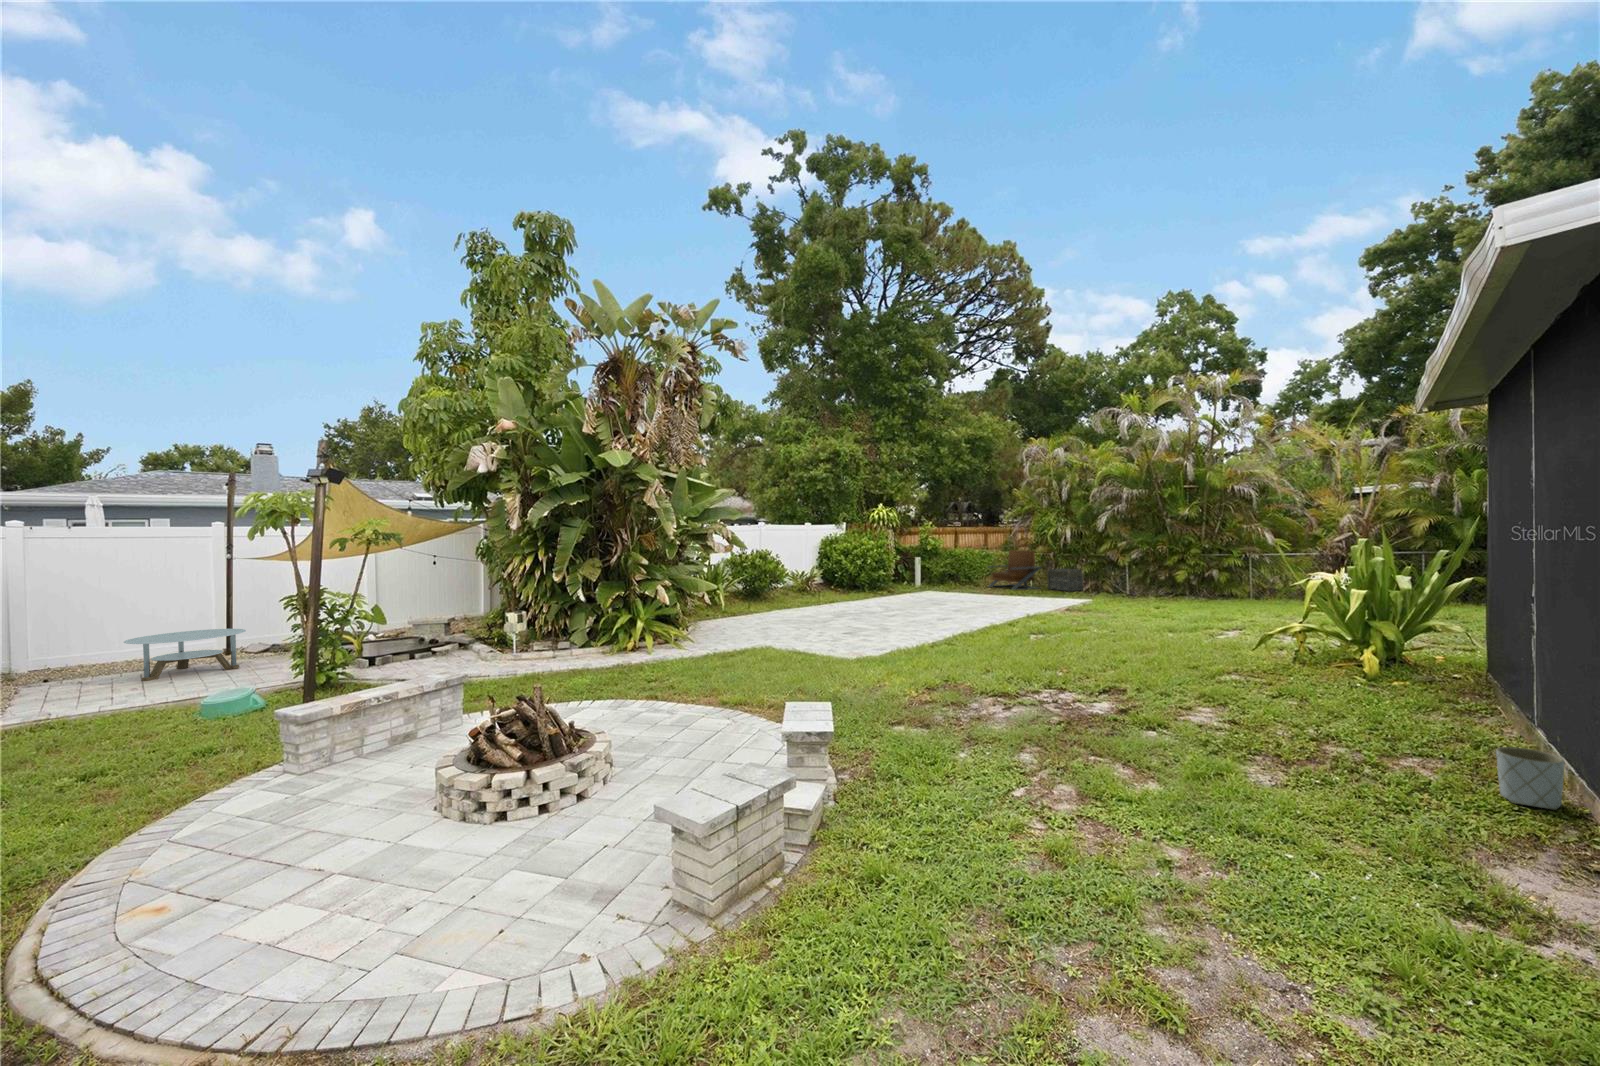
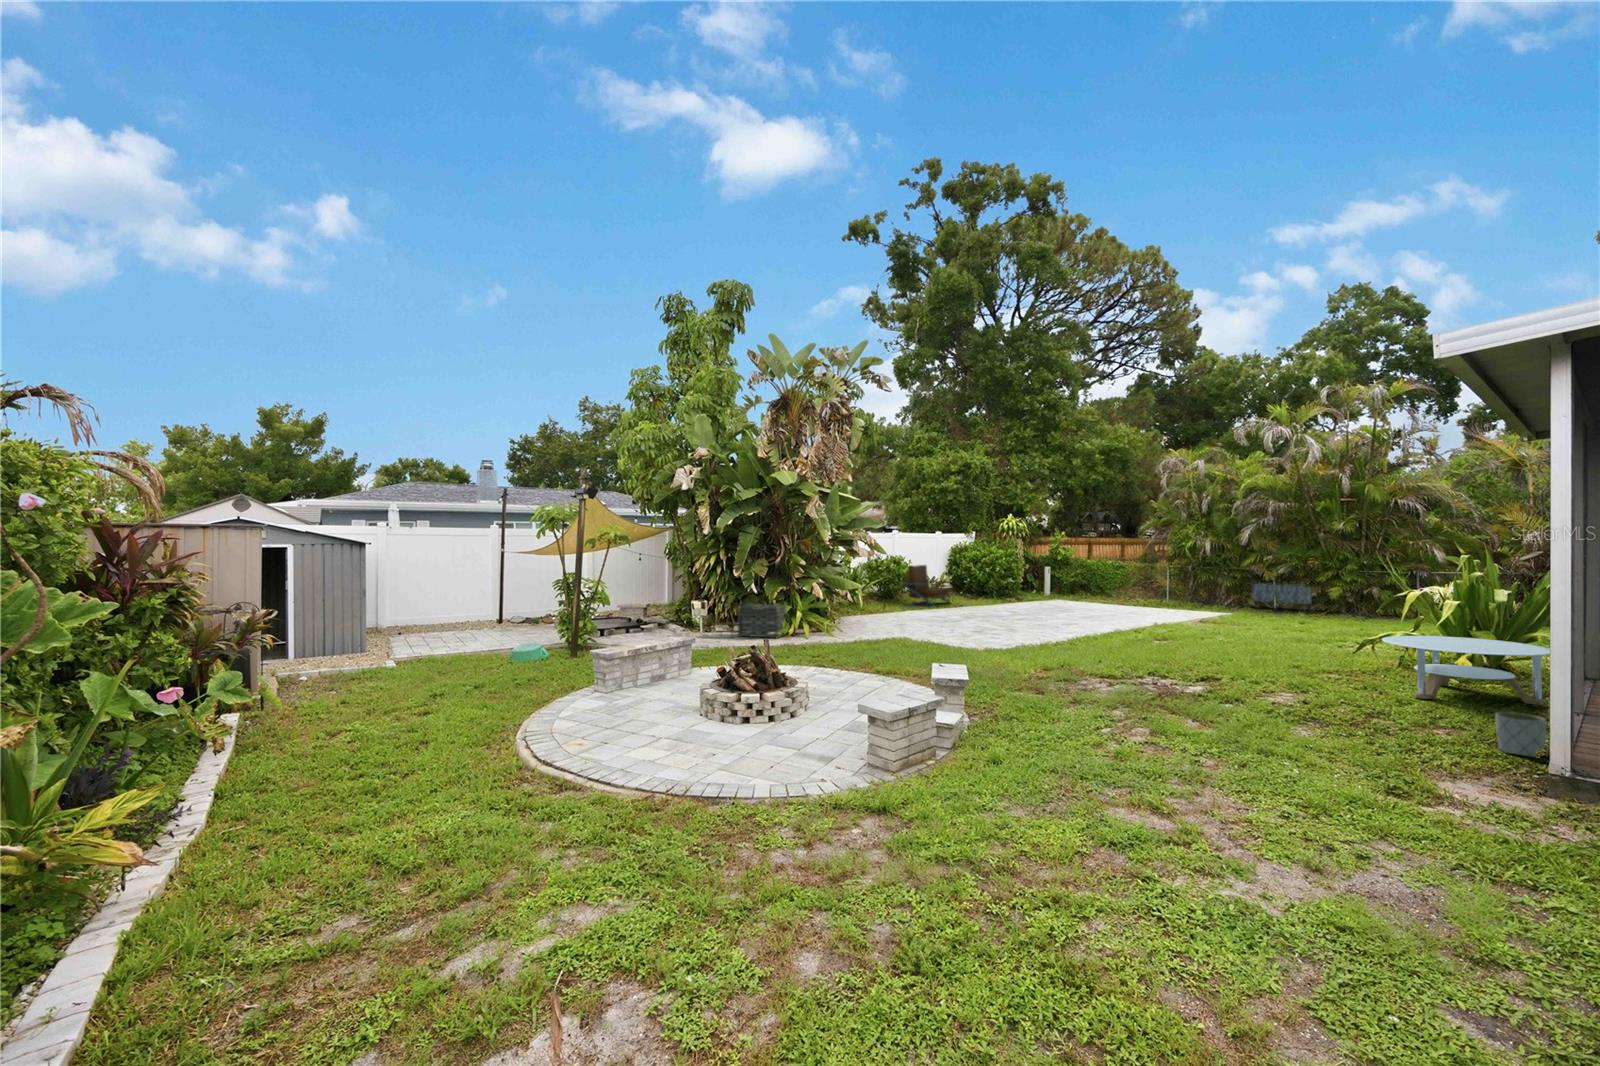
lounge chair: present [989,550,1041,590] -> present [902,565,951,607]
basket: present [1047,568,1083,591] -> present [737,604,787,638]
bench: none [1111,570,1172,597] -> present [1252,584,1318,612]
round table: present [124,629,246,681] -> present [1382,636,1550,705]

